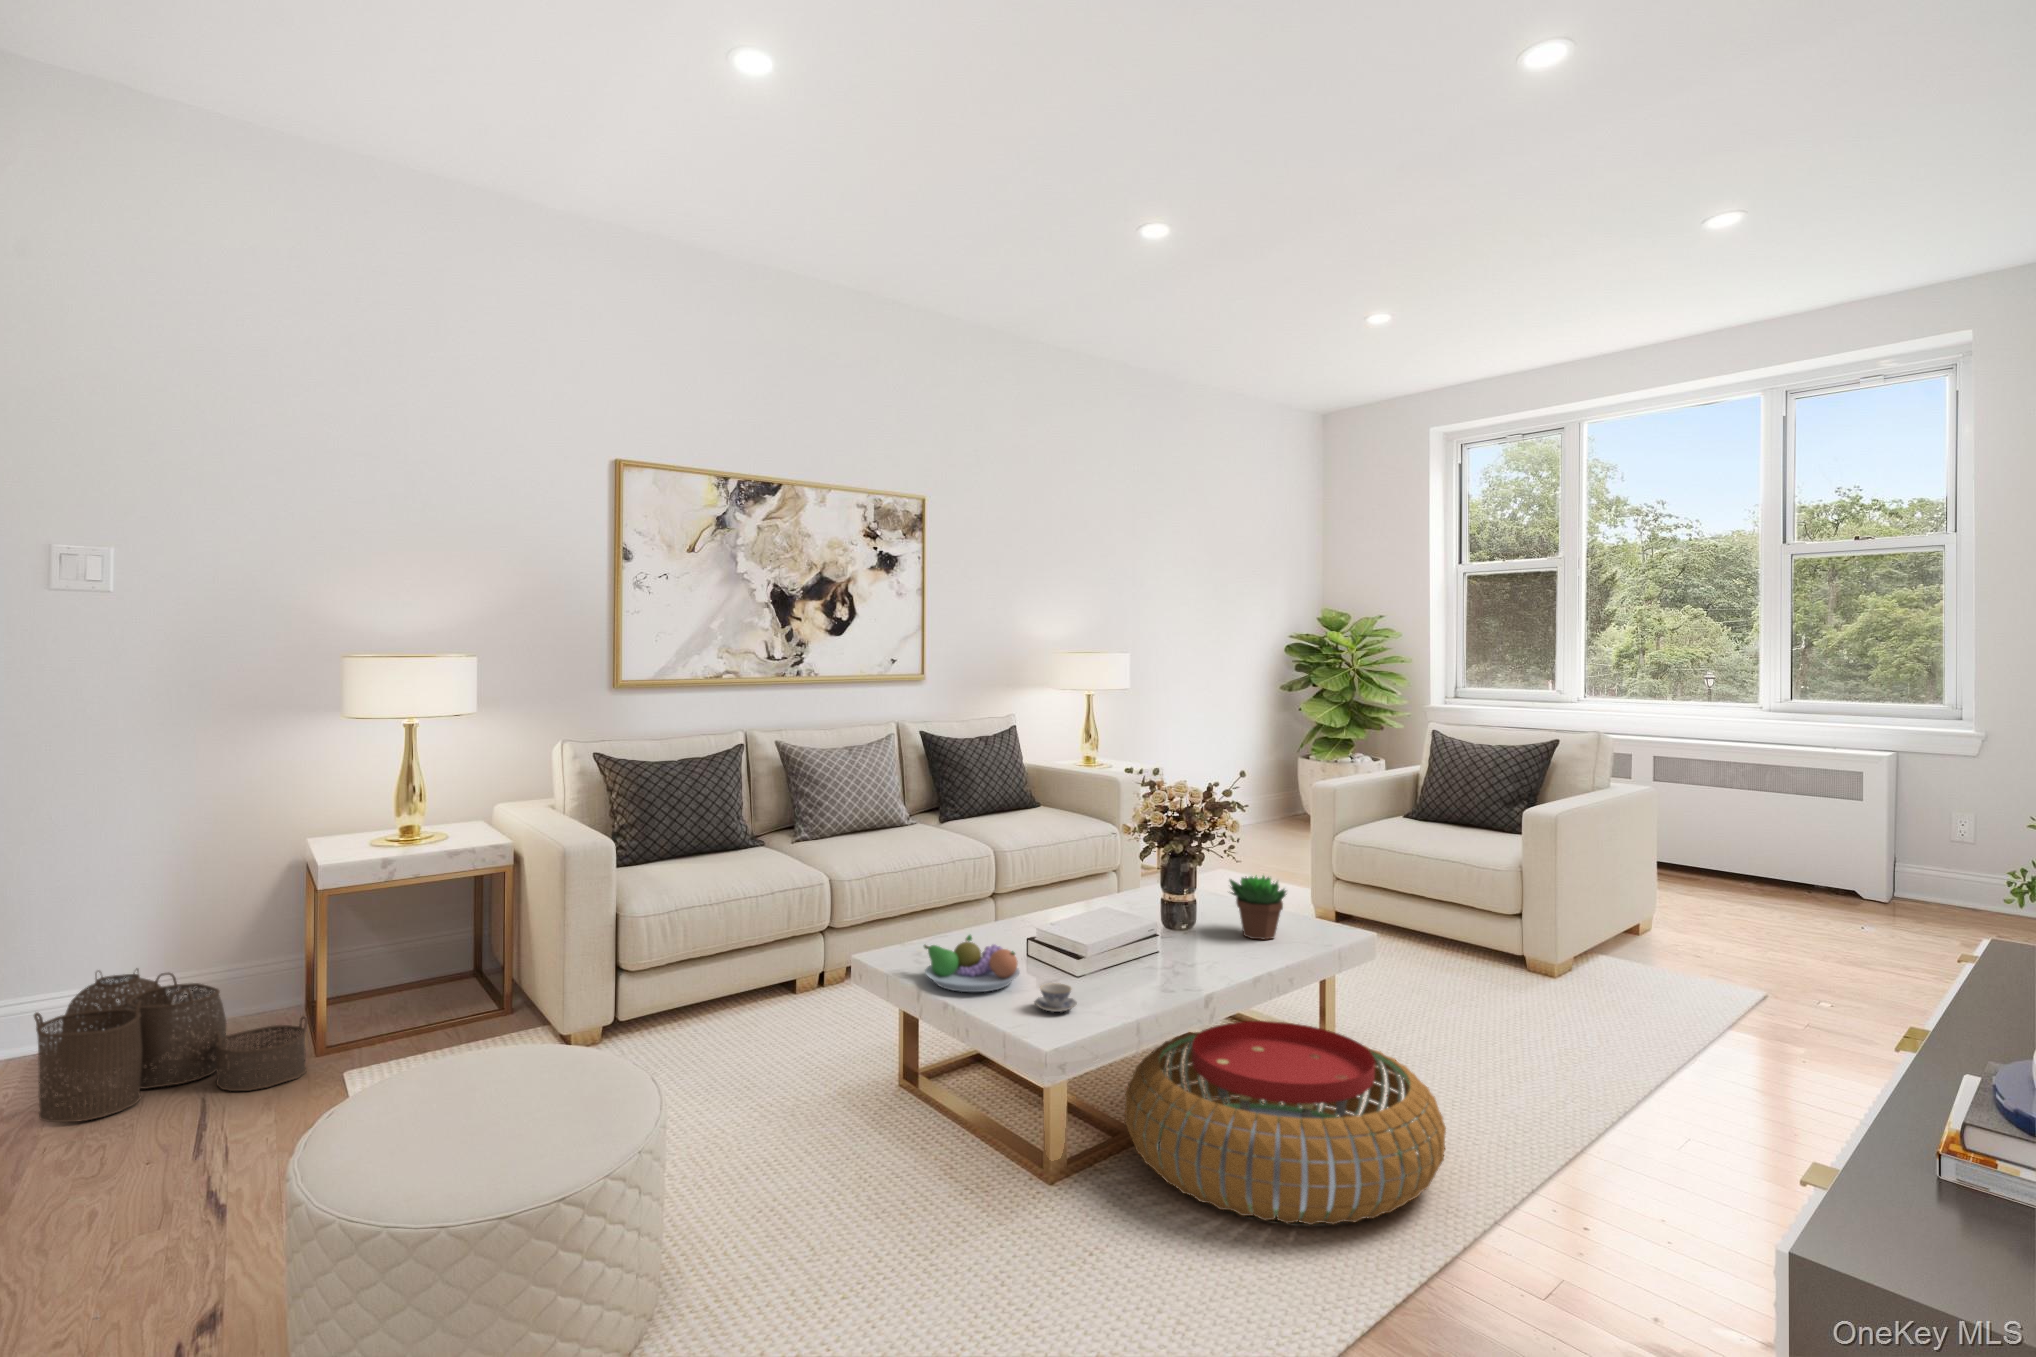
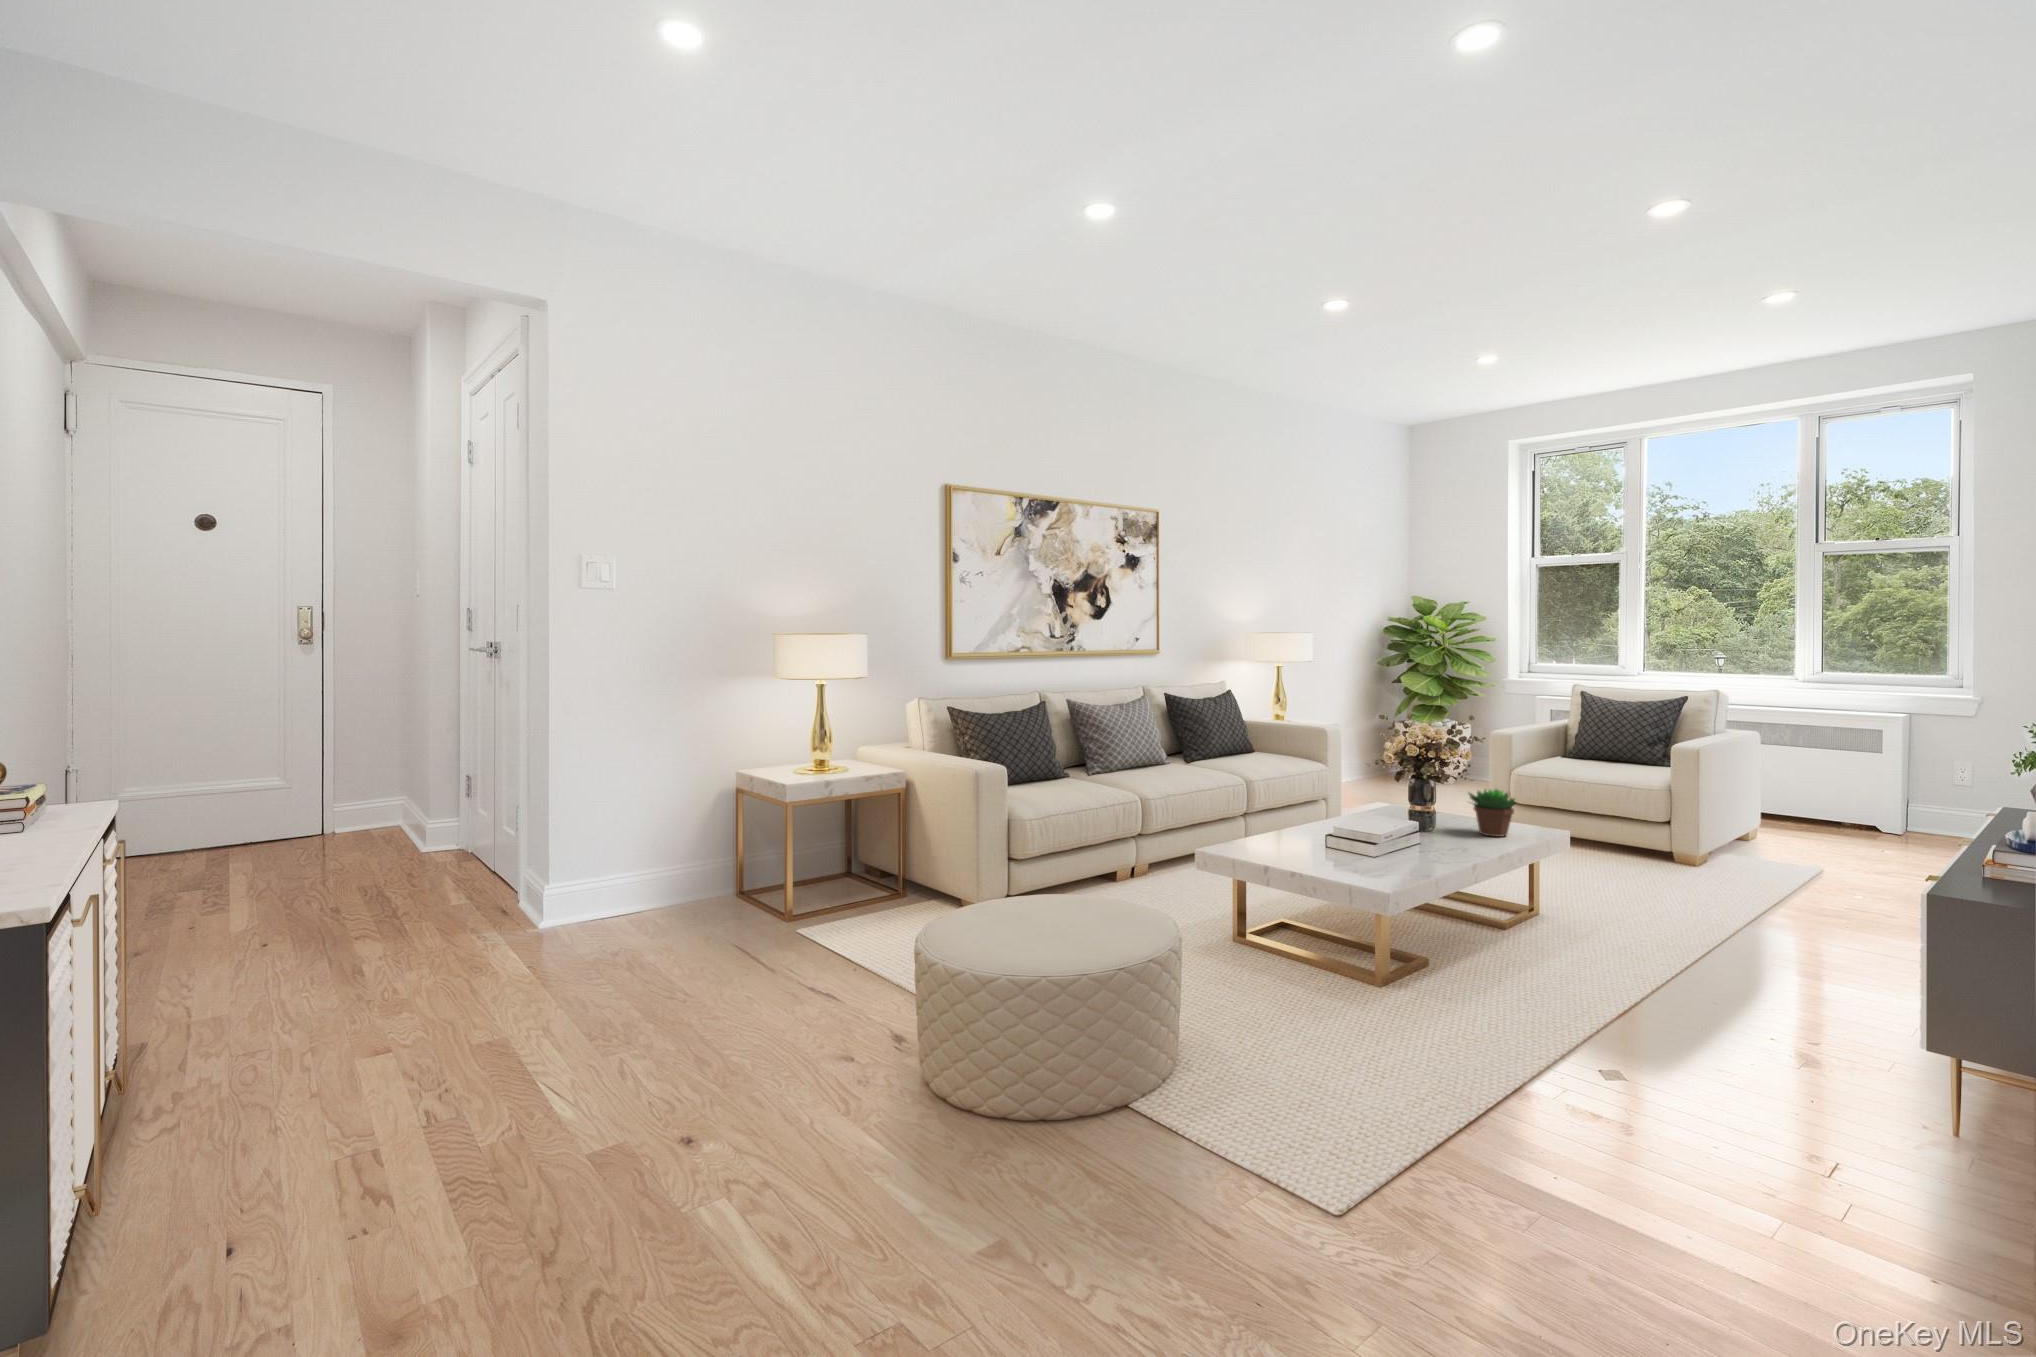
fruit bowl: present [924,935,1020,992] -> none [1258,826,1336,864]
woven basket: present [34,968,308,1122] -> none [627,855,800,953]
teacup: present [1035,983,1077,1012] -> none [1358,857,1392,876]
pouf: present [1125,1021,1446,1225] -> none [1424,889,1686,1023]

